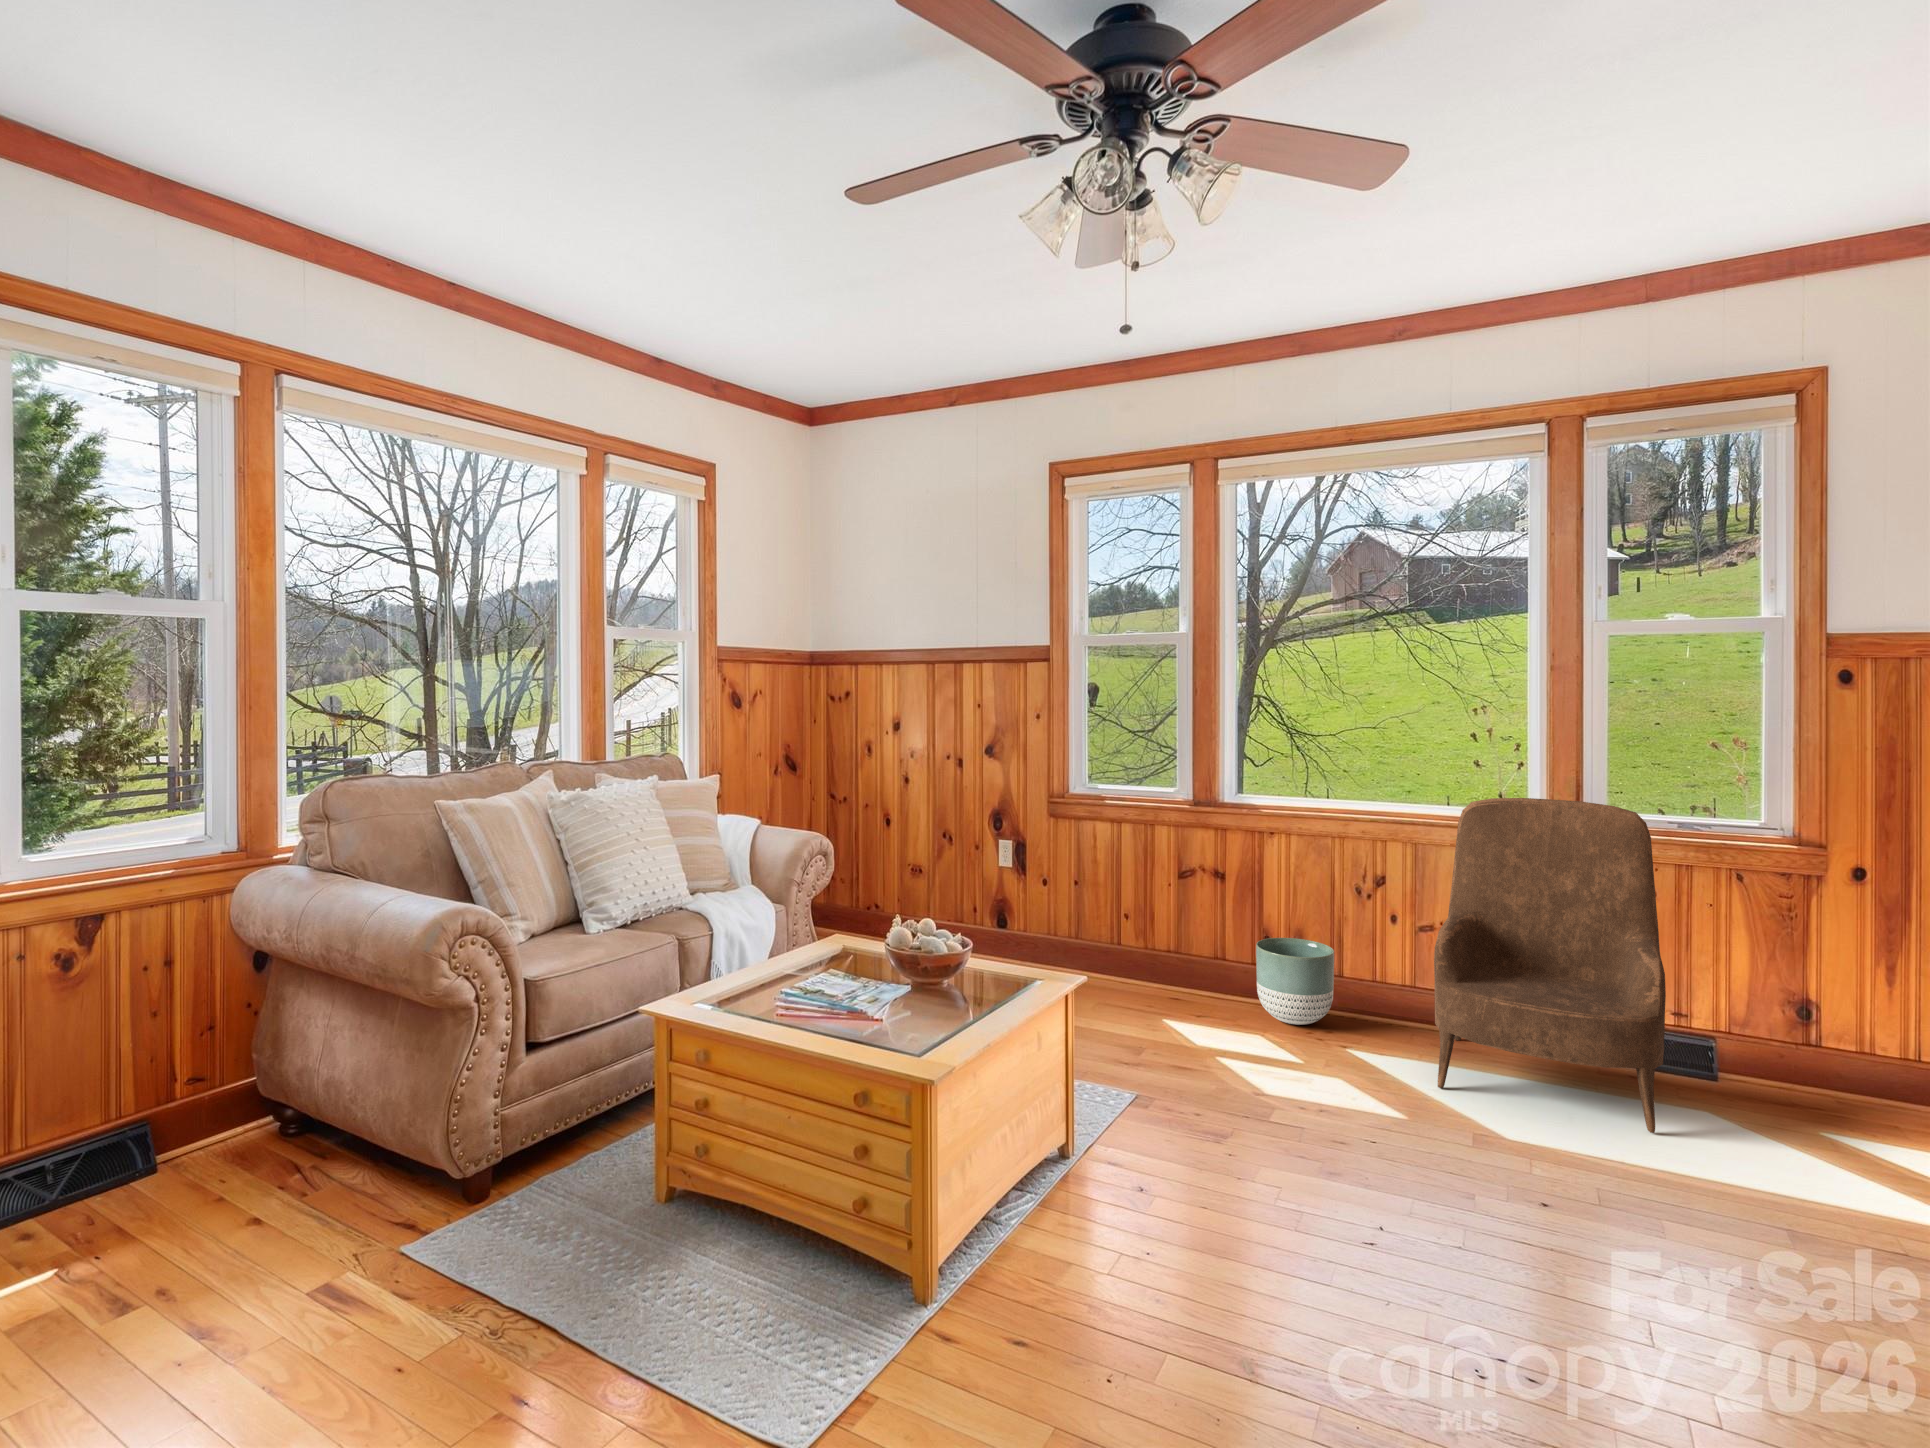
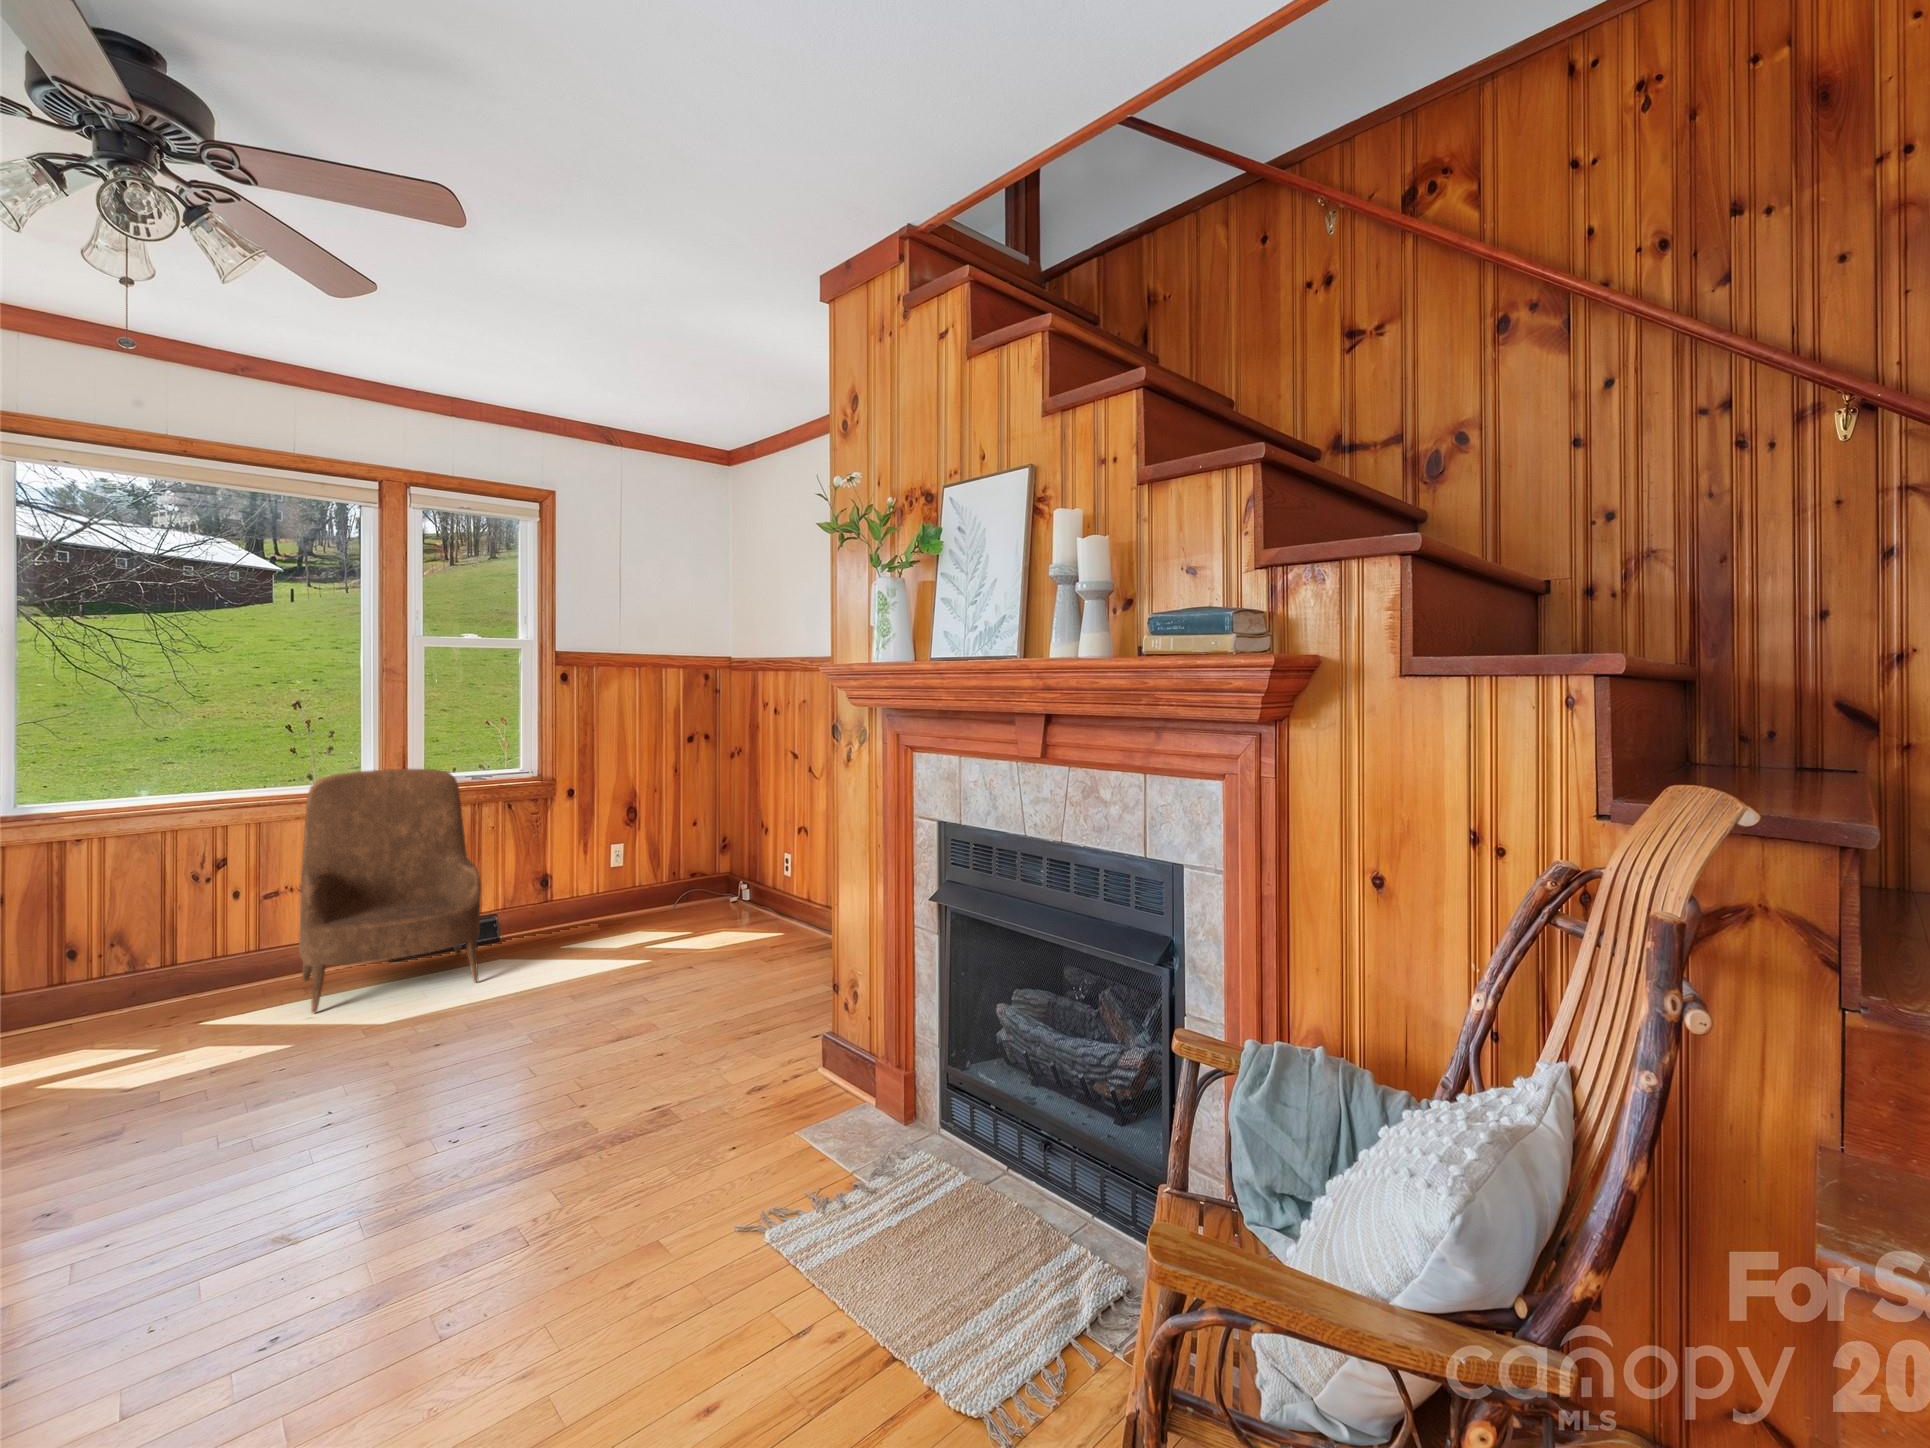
planter: present [1256,938,1334,1025] -> none [74,935,178,1024]

